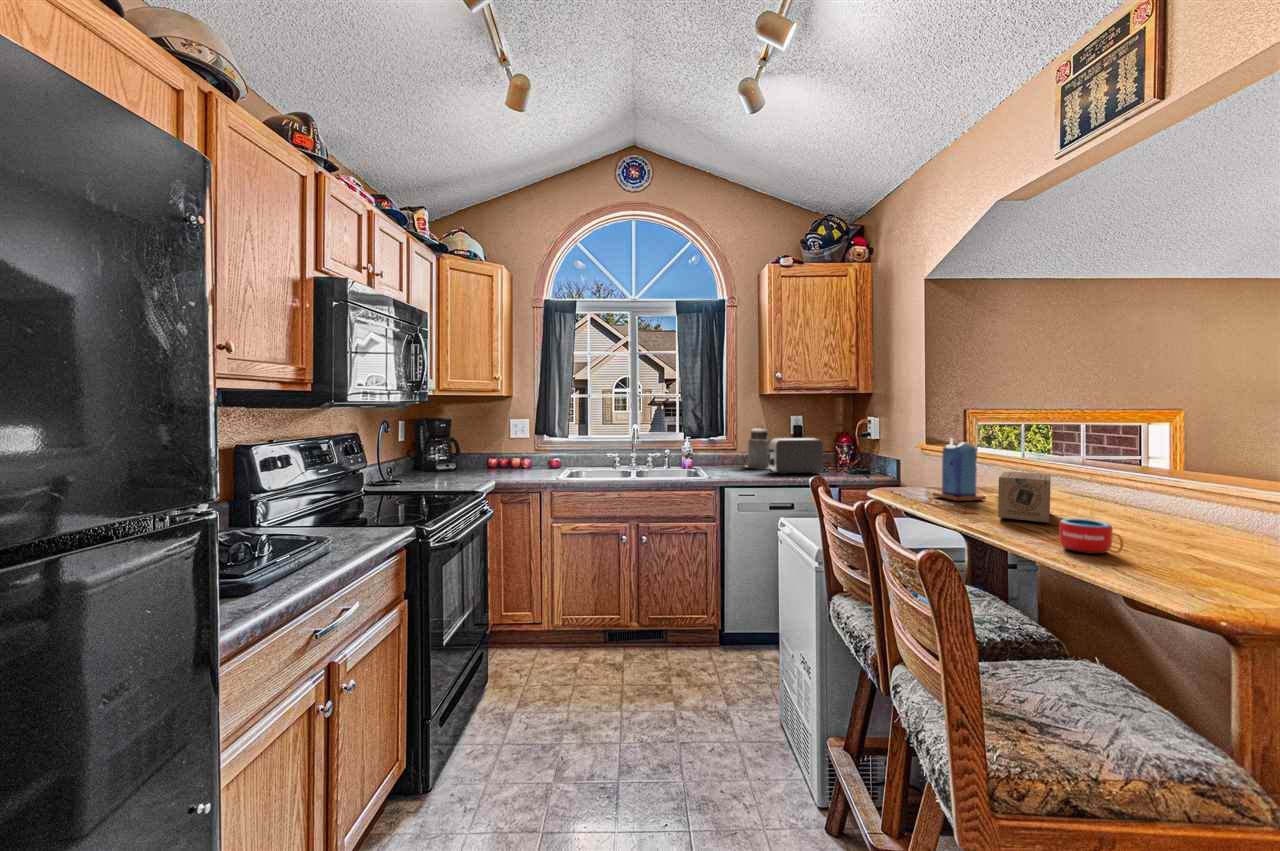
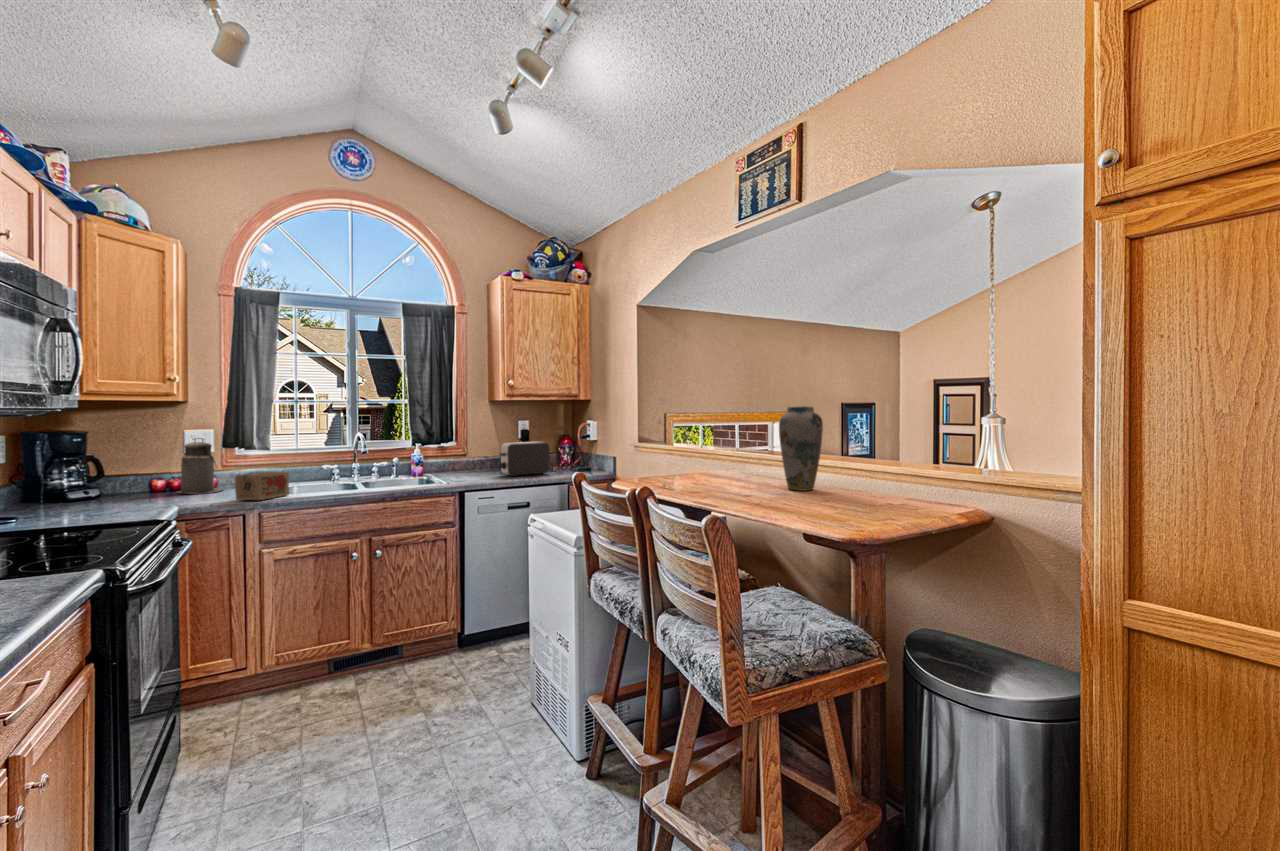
vase: none [1113,407,1194,530] -> present [779,406,823,491]
canister: present [746,428,770,469] -> present [177,438,222,494]
candle: present [932,438,986,501] -> none [658,433,696,484]
tea box: present [998,472,1051,523] -> present [235,472,289,500]
mug: present [1059,519,1123,554] -> none [759,485,797,508]

